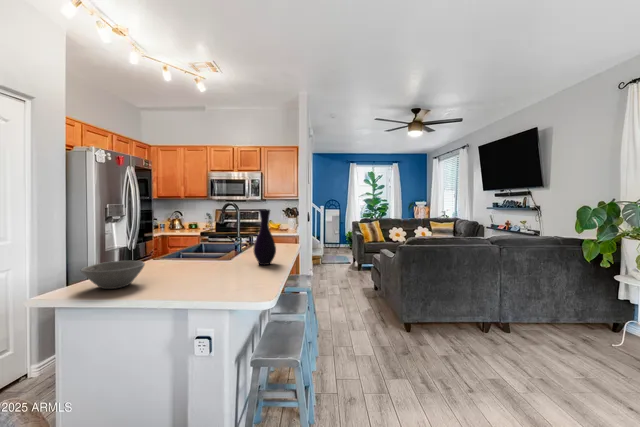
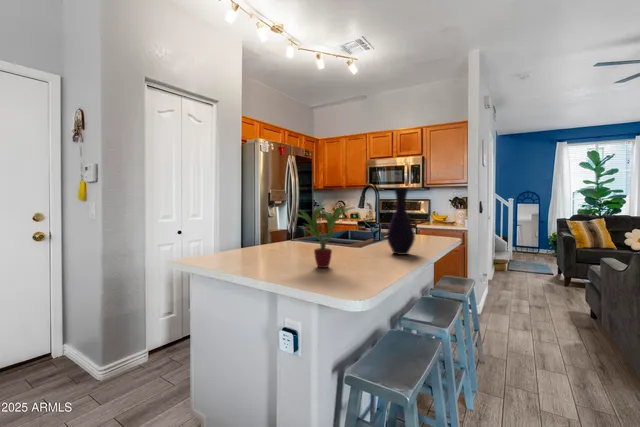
potted plant: none [179,226,236,286] -> present [292,204,352,268]
bowl: present [81,261,145,289] -> none [219,236,271,260]

